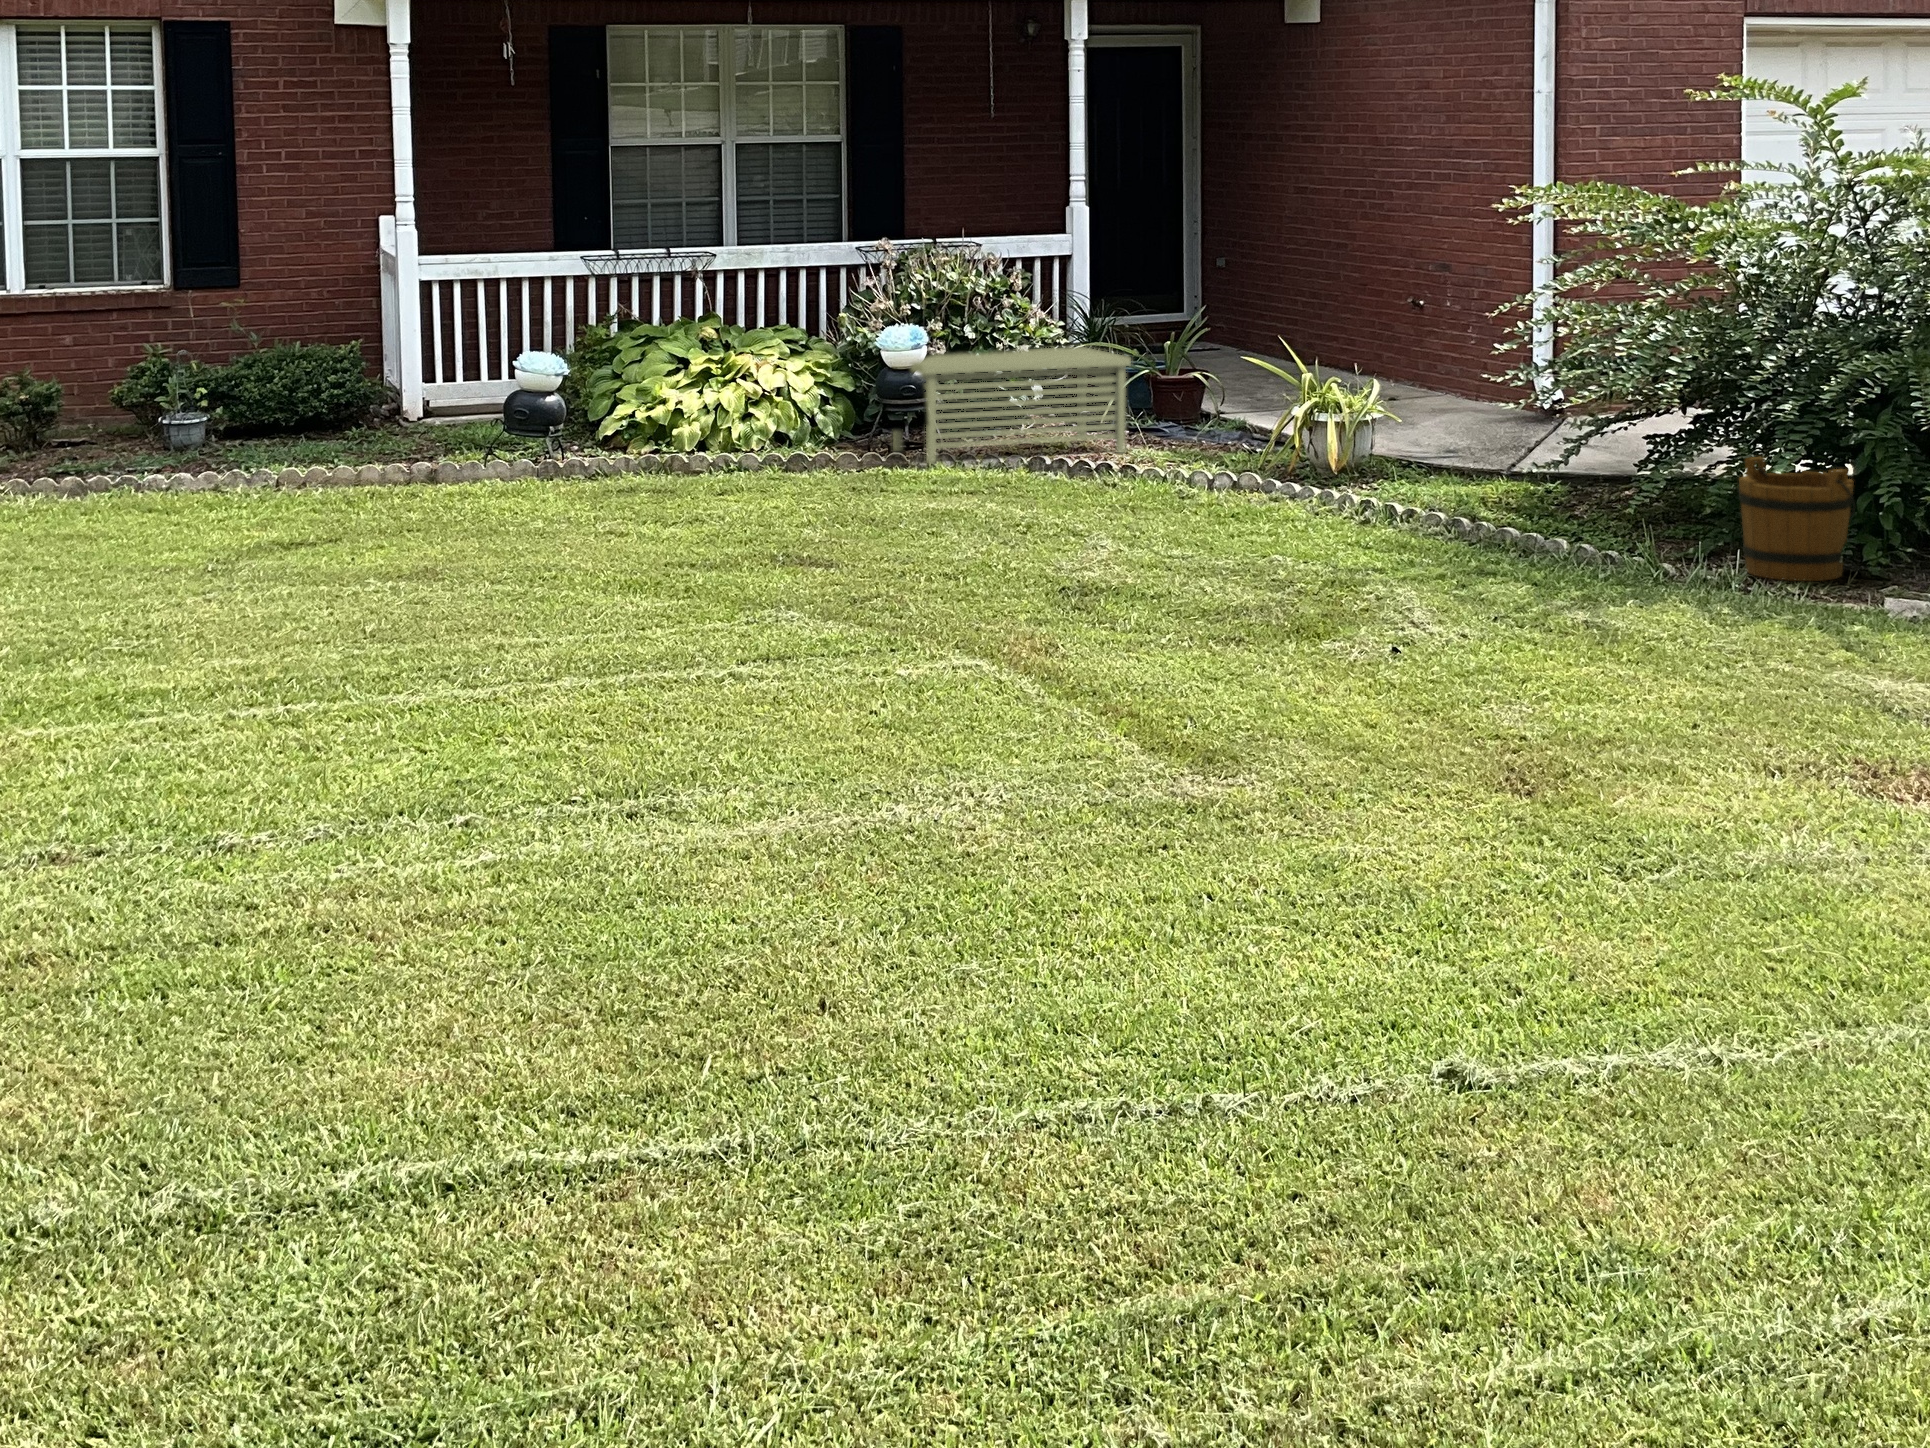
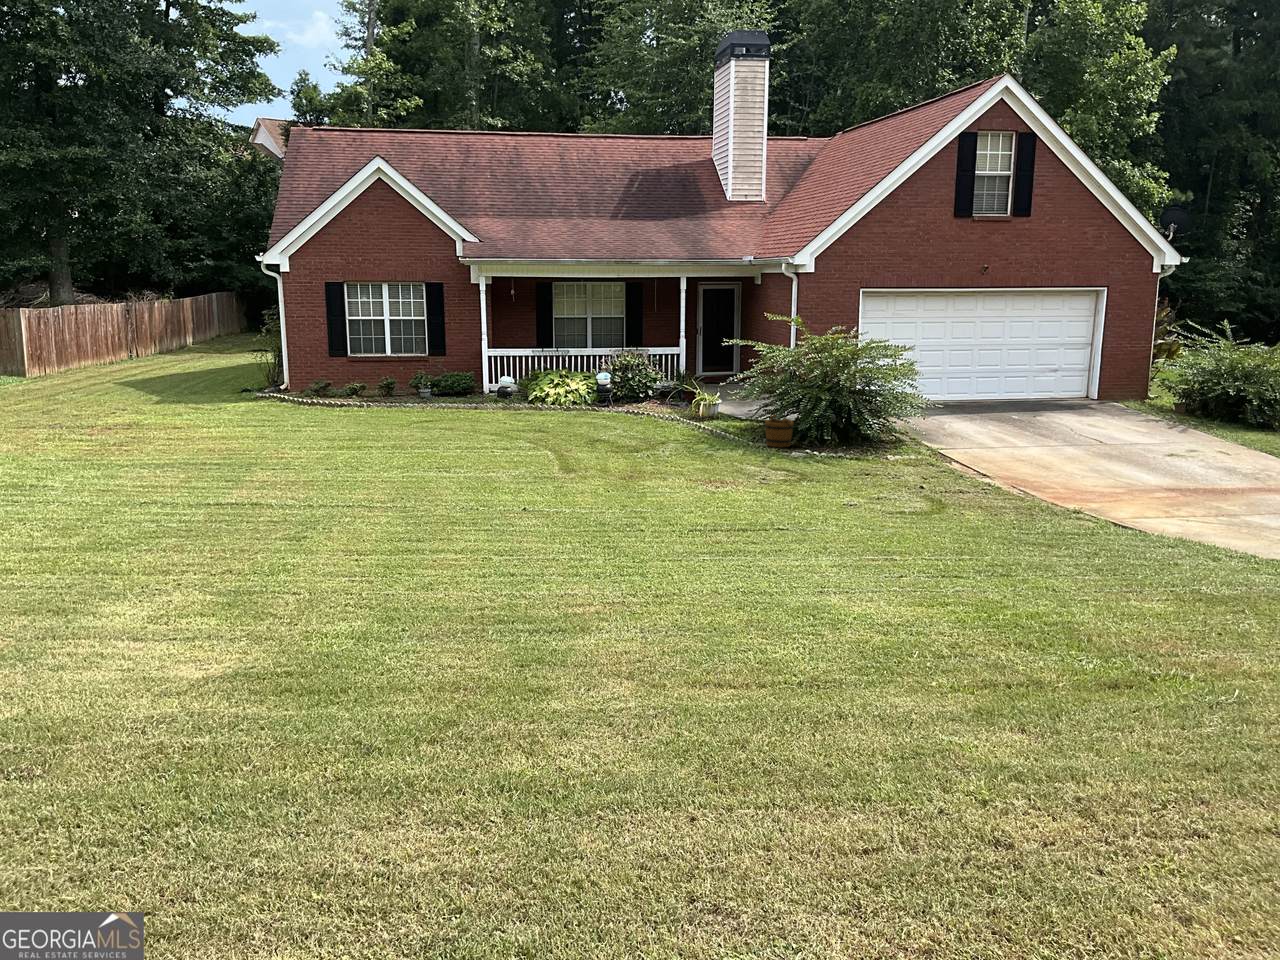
storage bench: present [893,347,1131,464] -> none [605,380,671,411]

